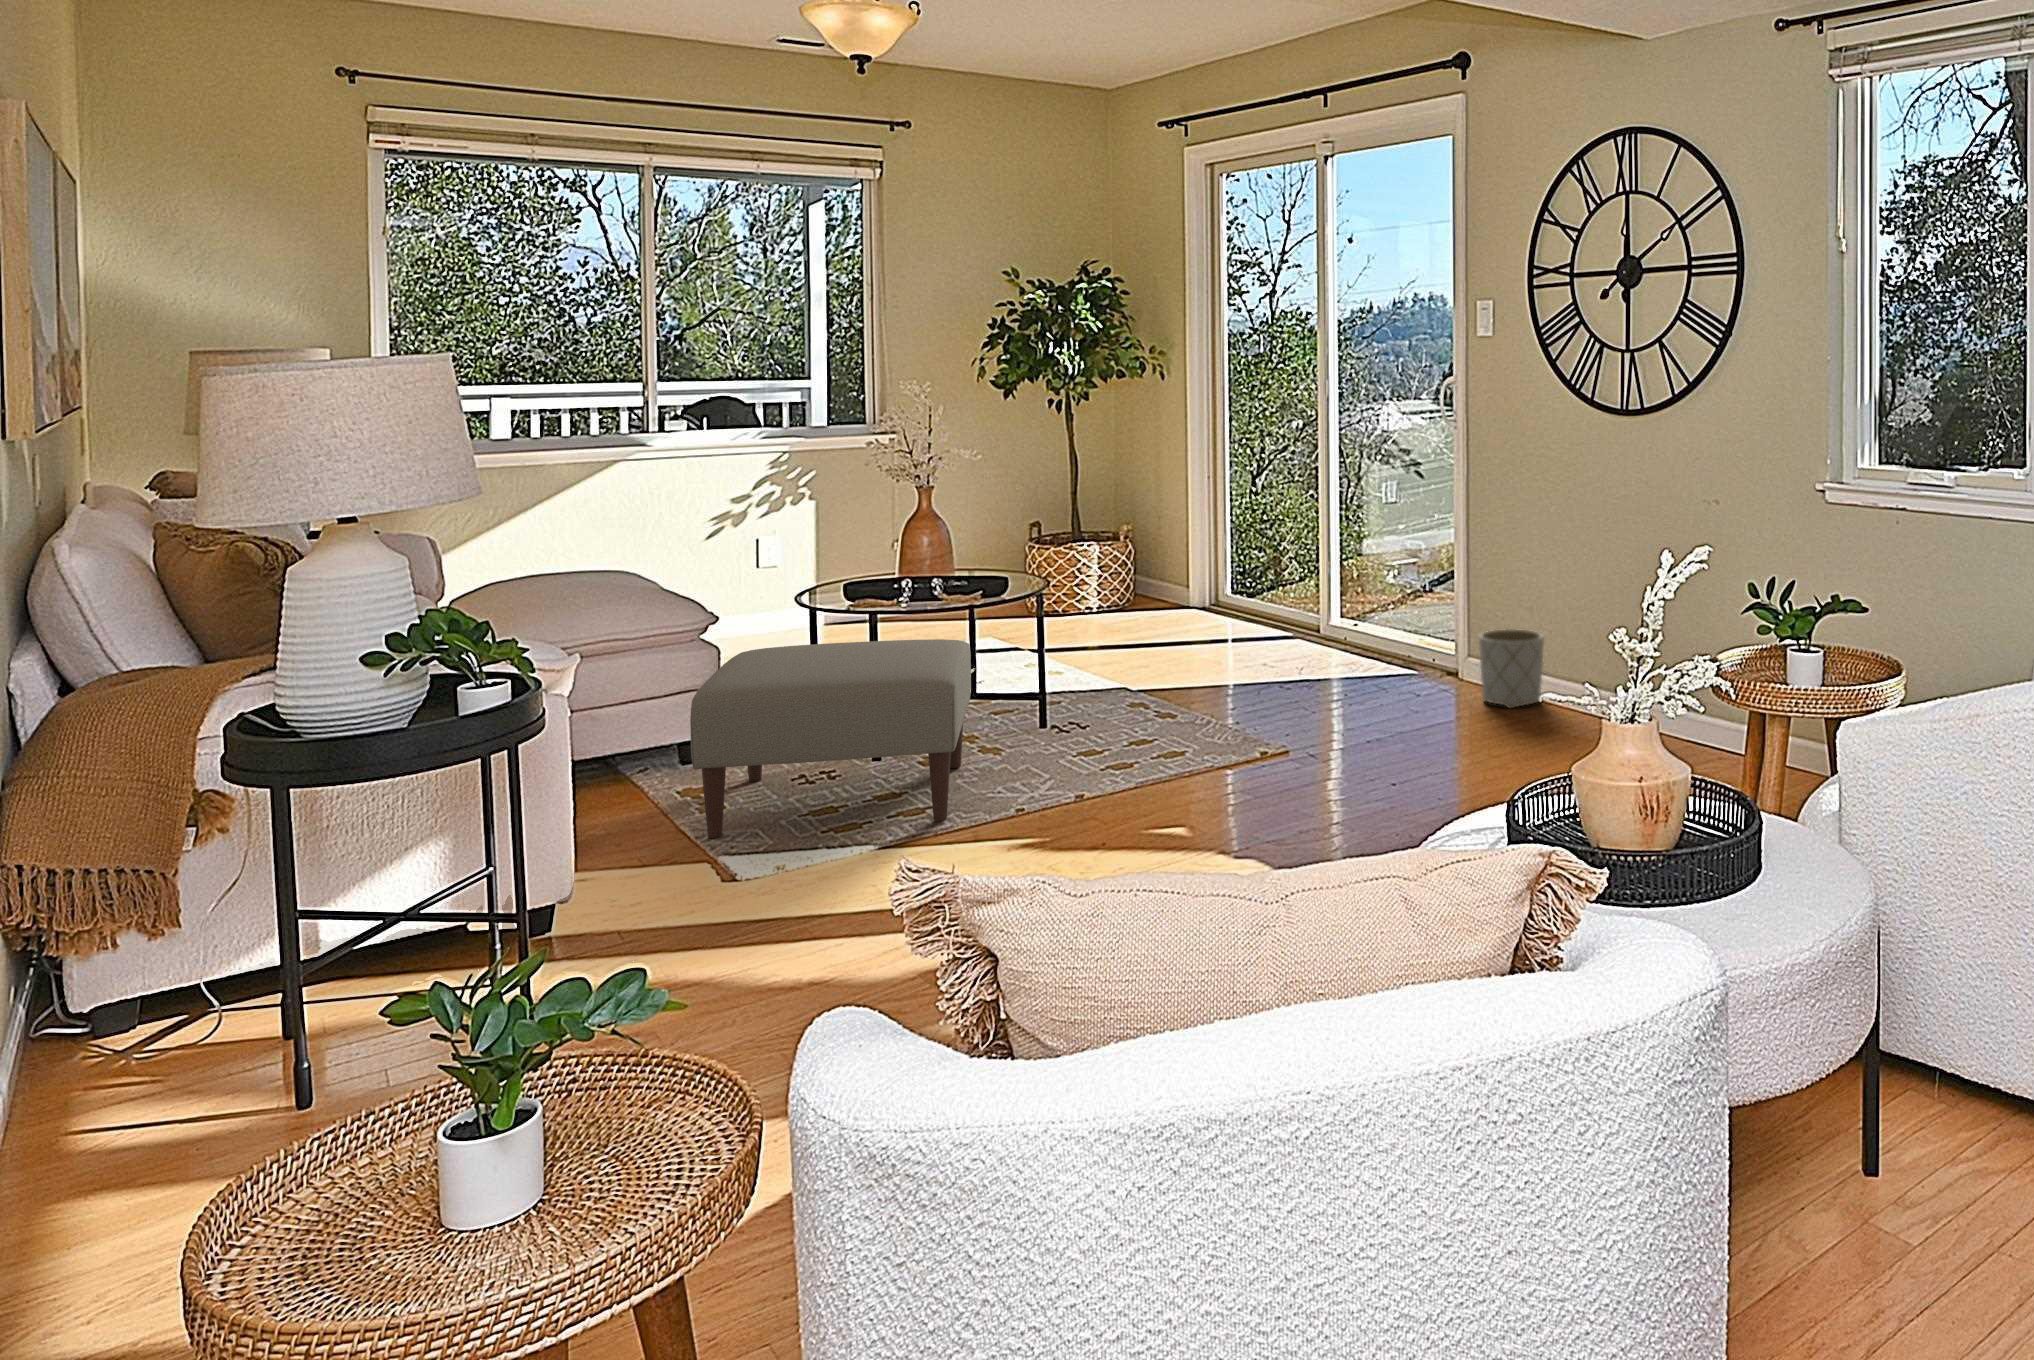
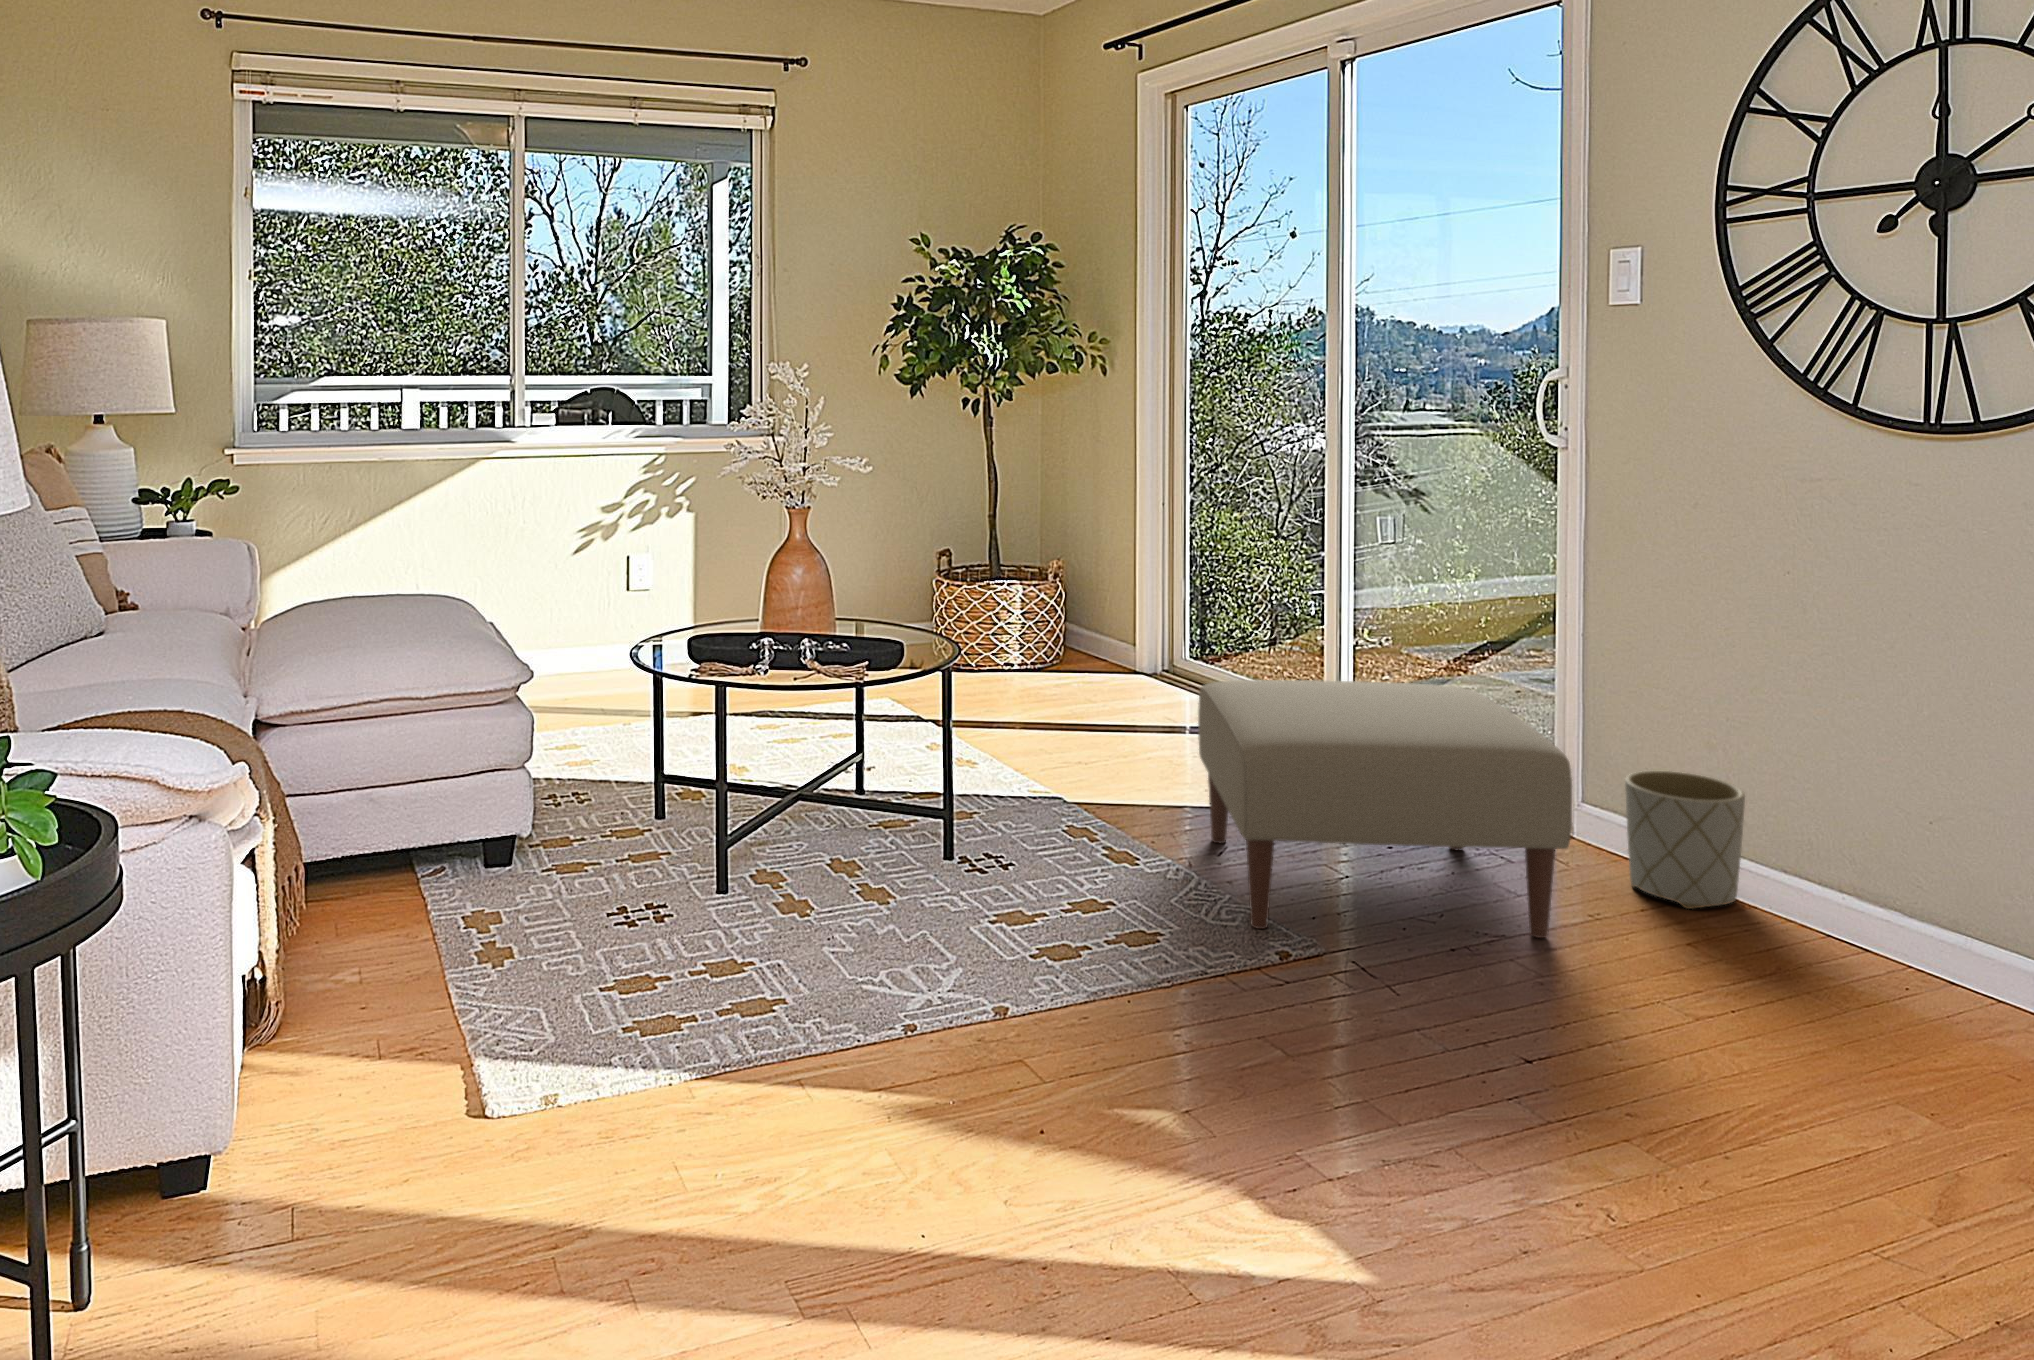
ottoman: present [690,639,971,838] -> present [1198,680,1572,938]

